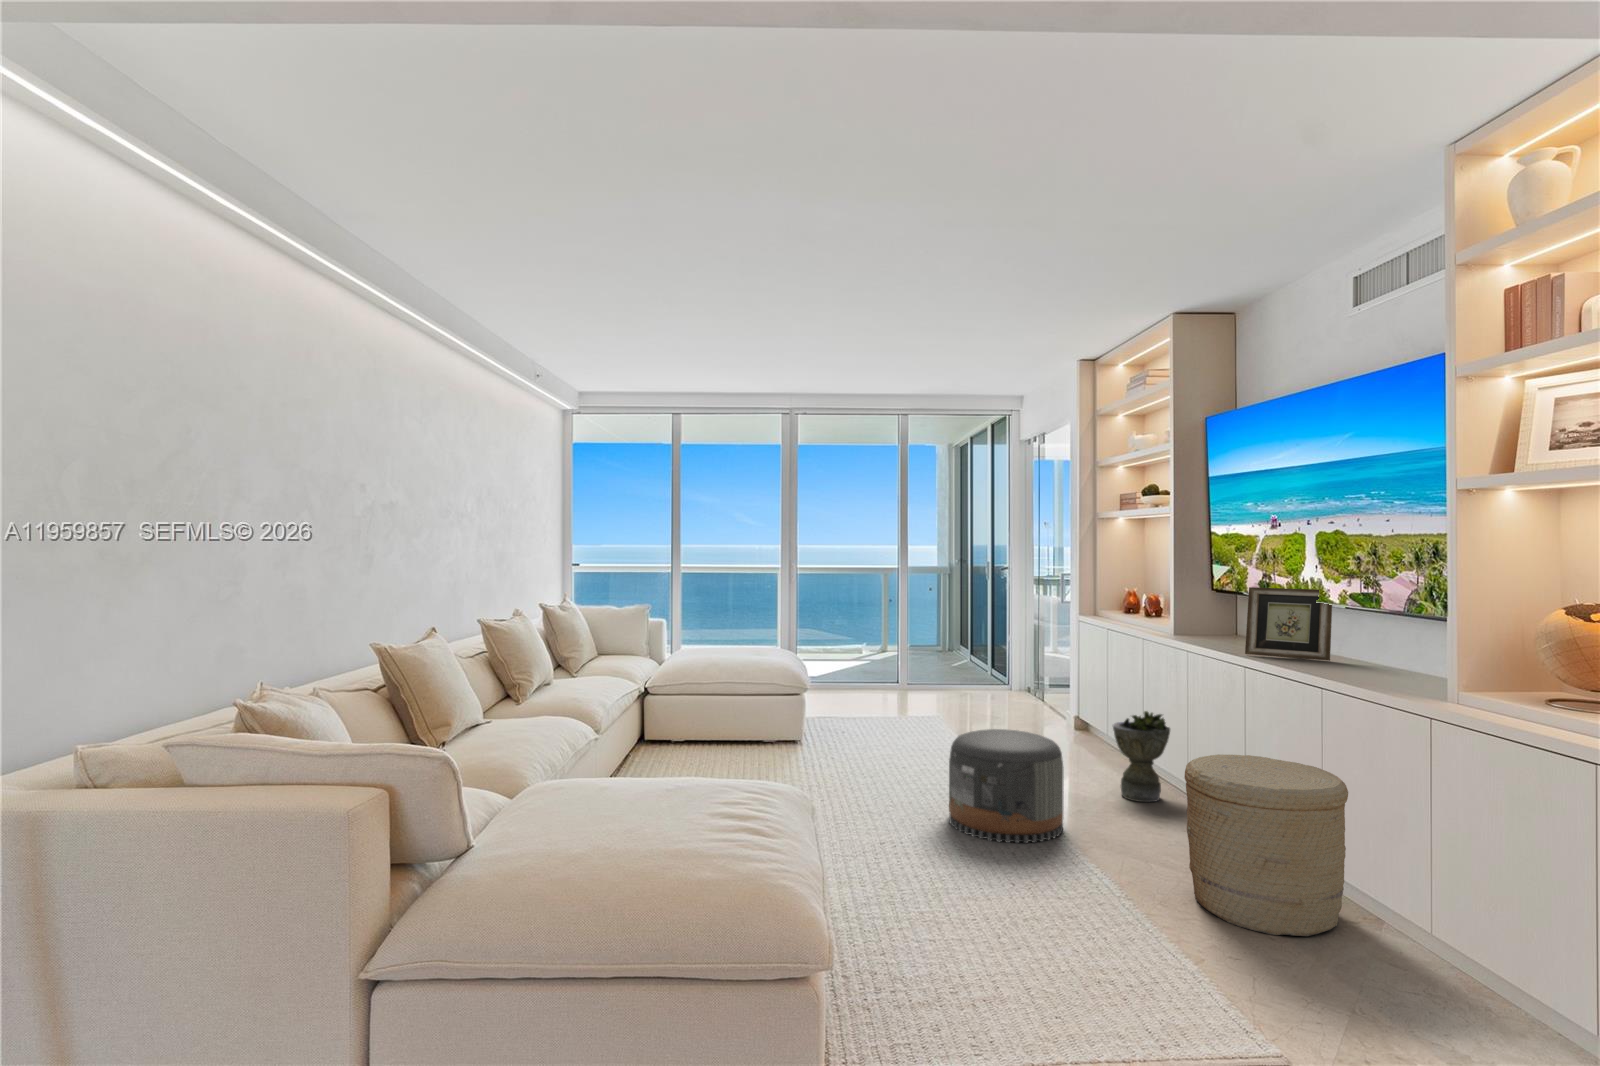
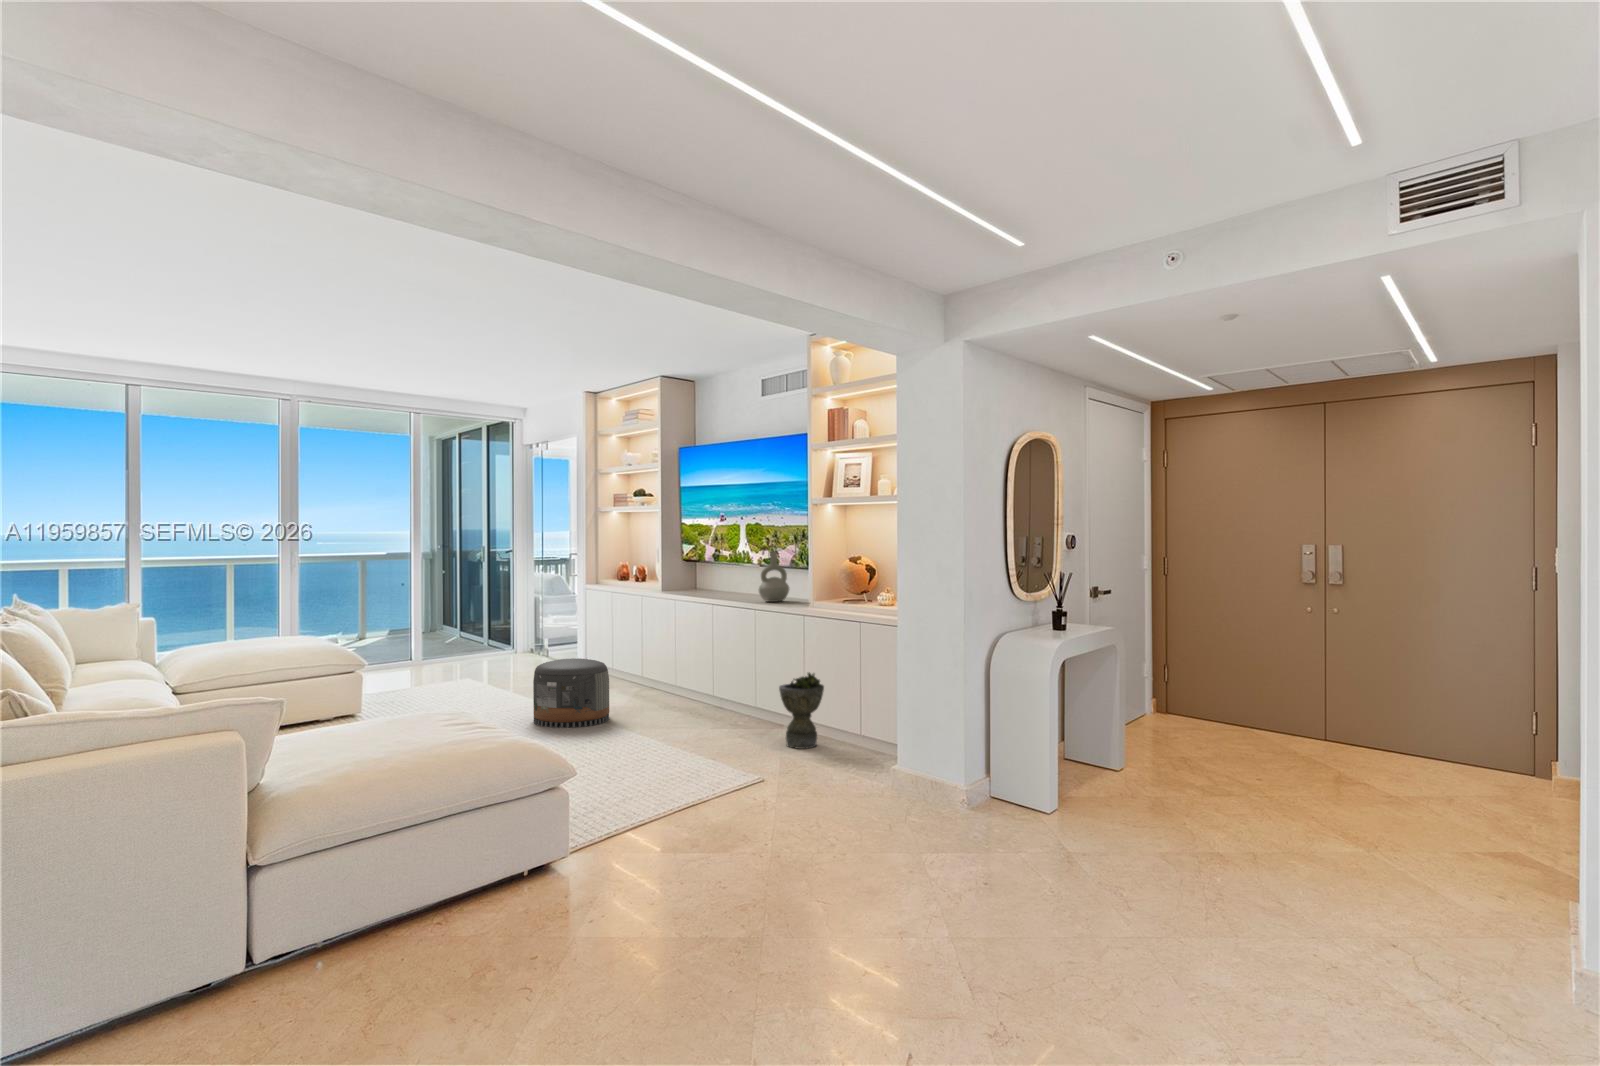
decorative vase: none [1337,582,1406,674] -> present [759,552,789,602]
picture frame: present [1245,587,1332,661] -> none [709,558,754,598]
planter: present [1113,711,1170,802] -> present [779,672,824,749]
basket: present [1184,754,1348,936] -> none [688,651,766,737]

